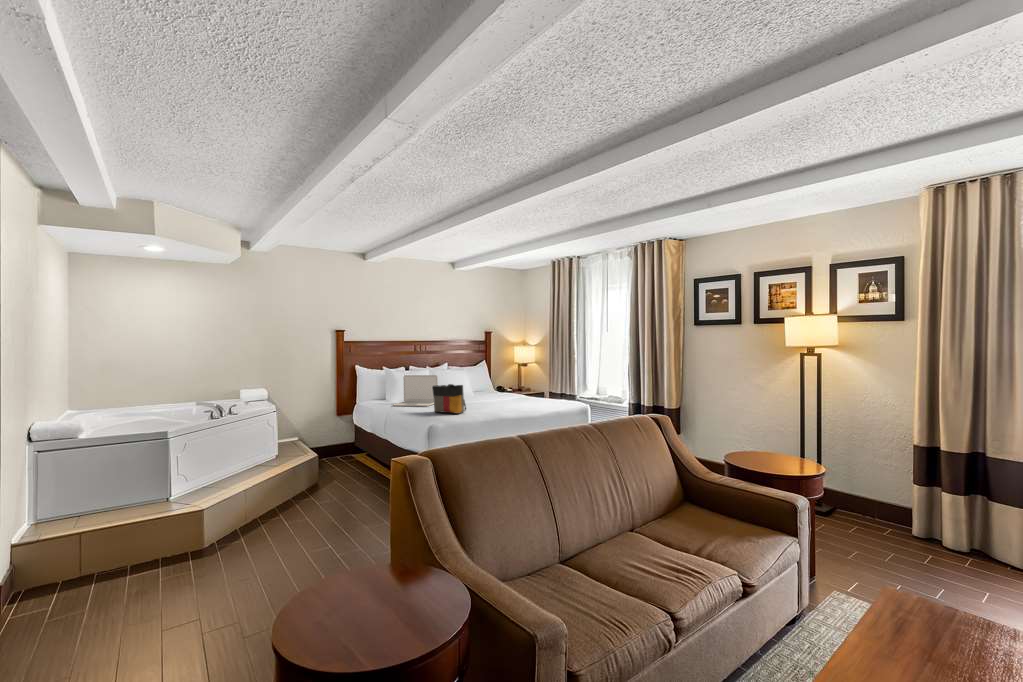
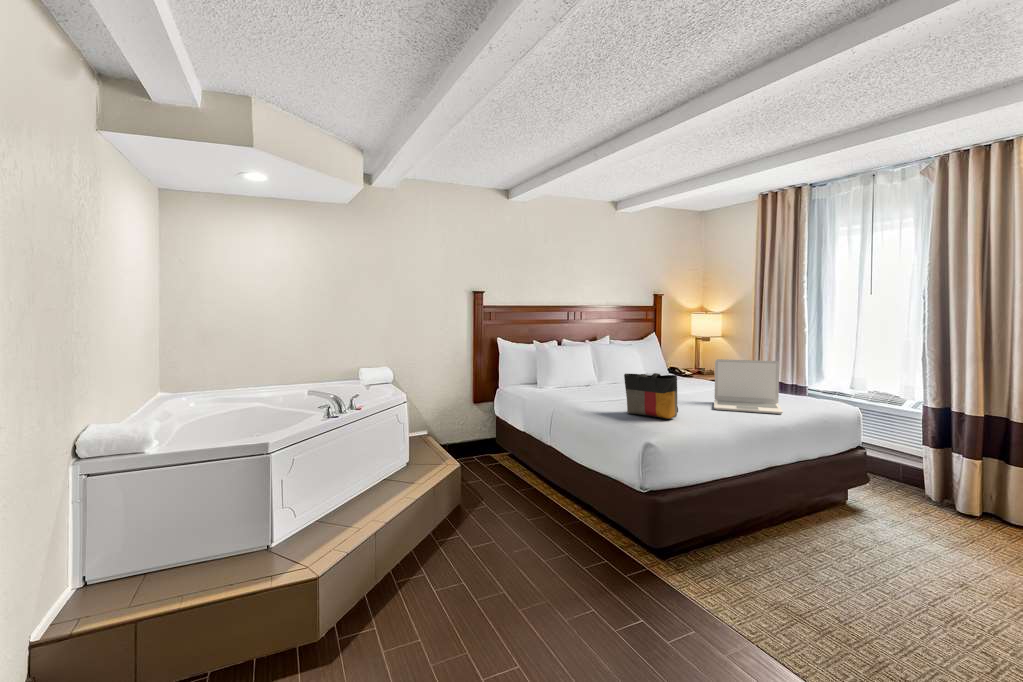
laptop: present [393,375,438,407] -> present [714,359,783,414]

